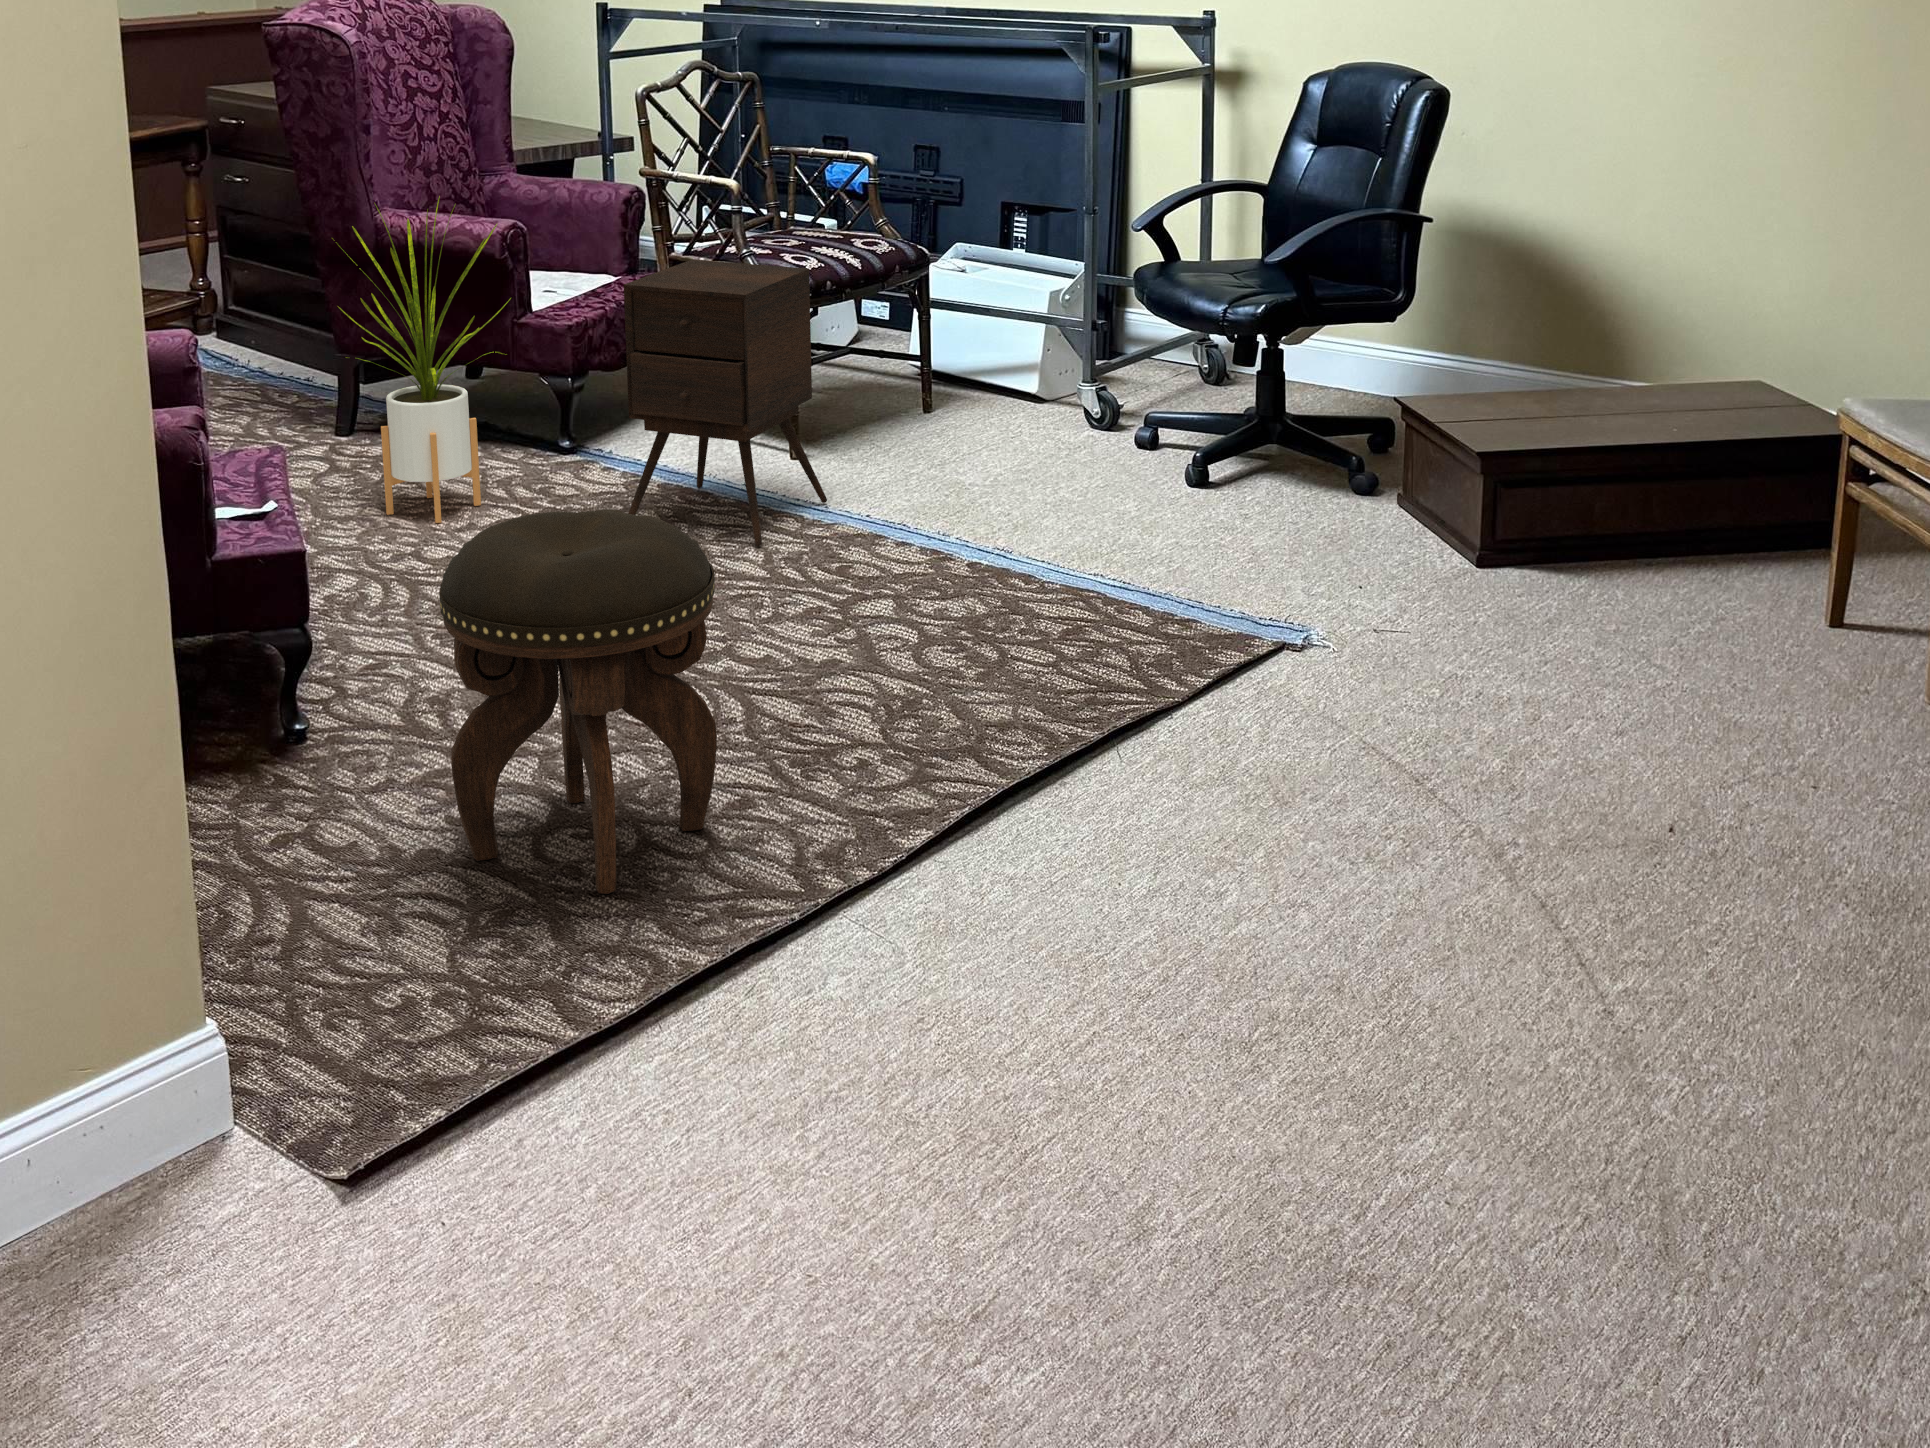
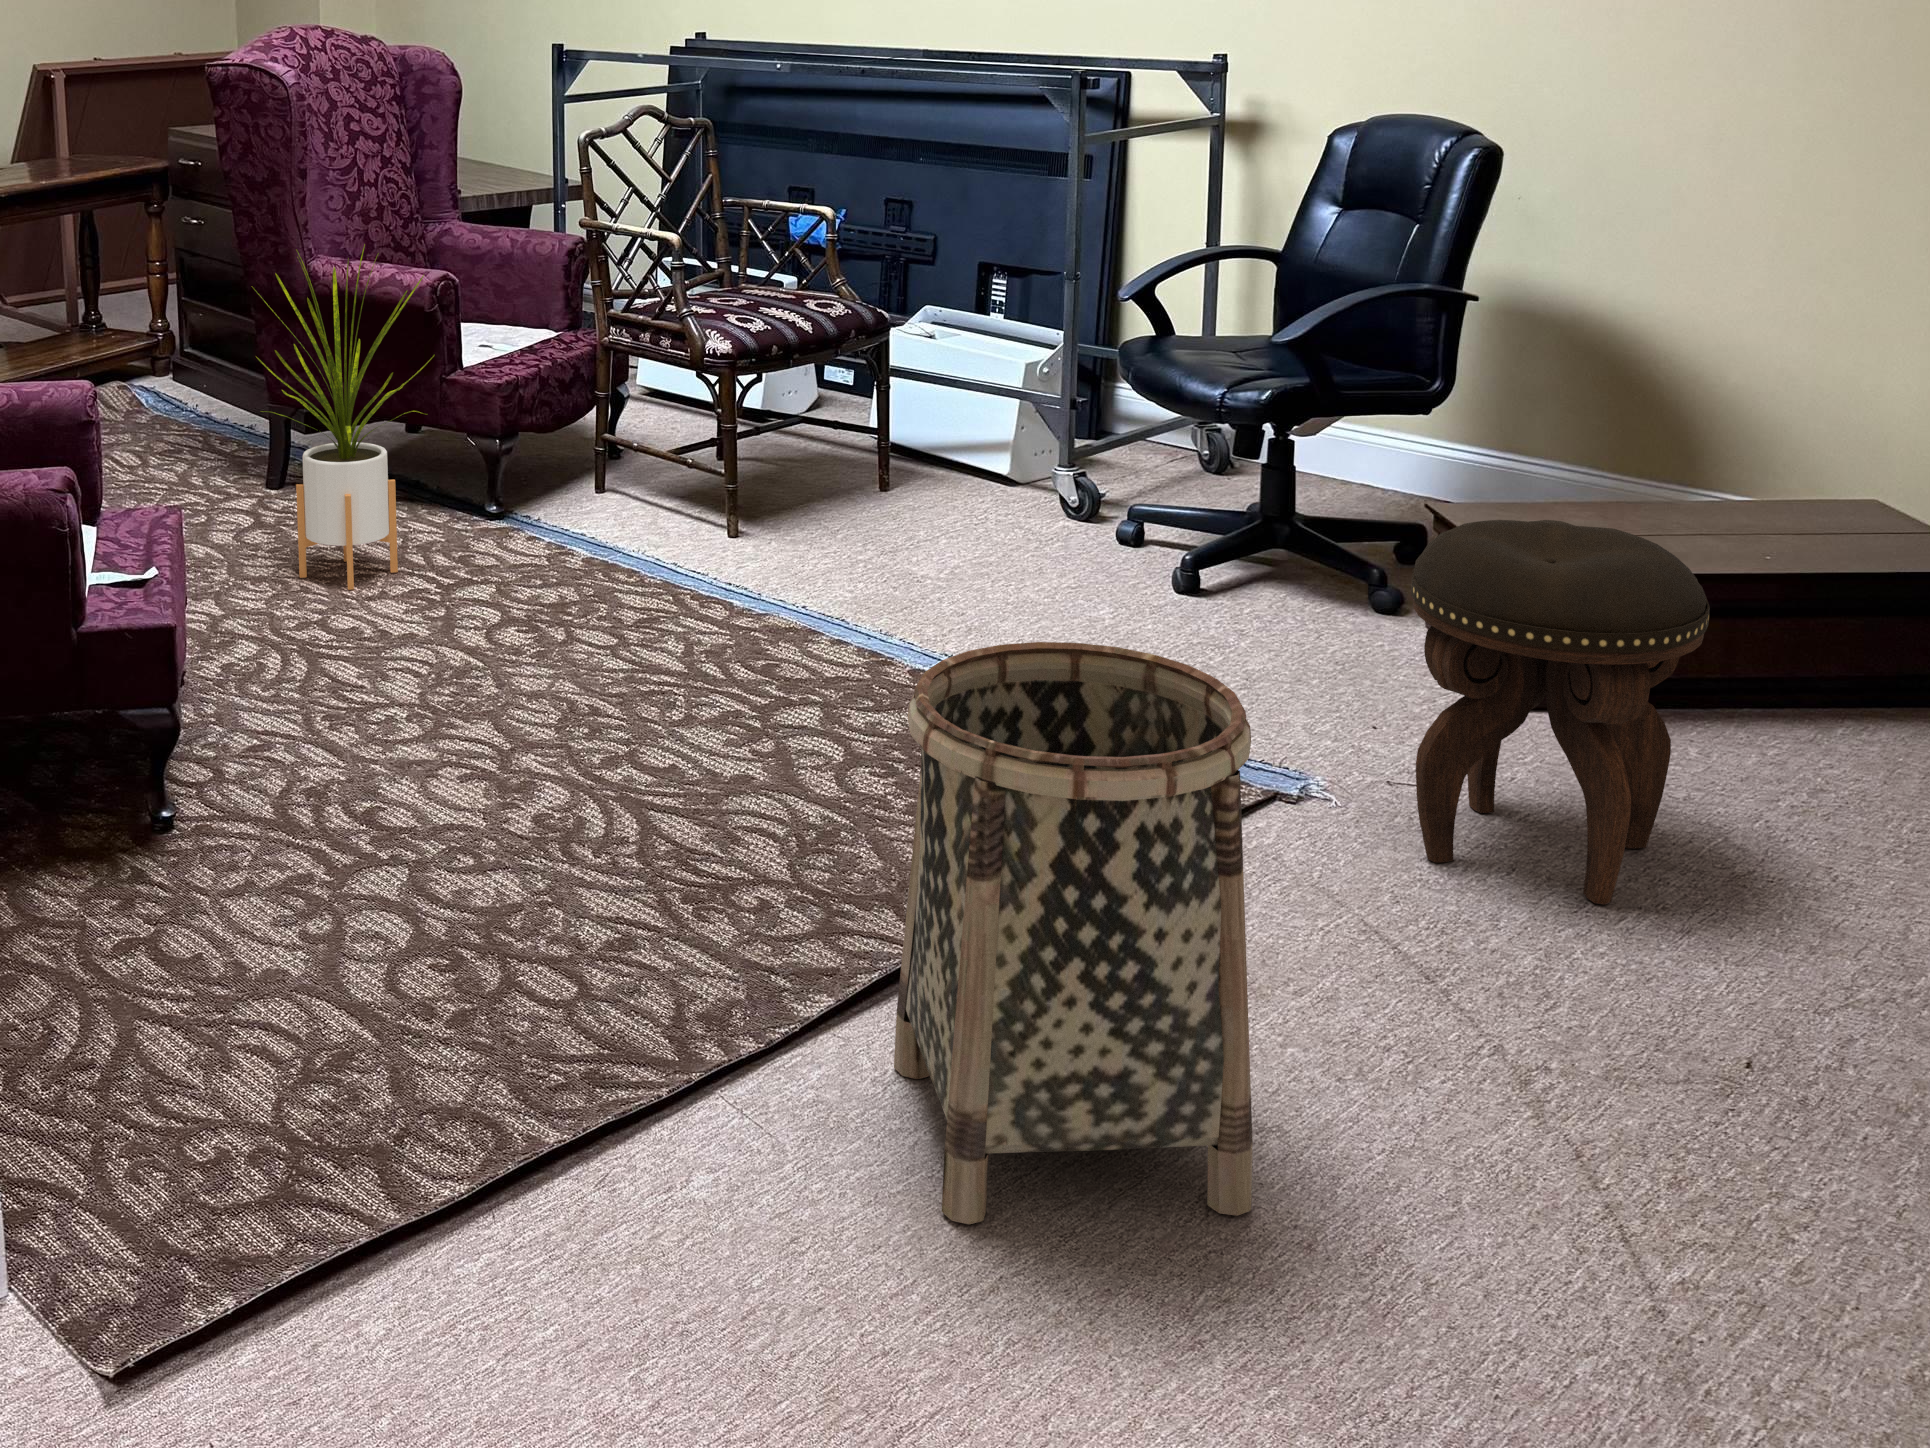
side table: present [624,260,827,546] -> none [543,320,764,634]
footstool: present [439,509,717,894] -> present [1411,520,1710,905]
basket: none [988,512,1289,996] -> present [894,642,1253,1224]

